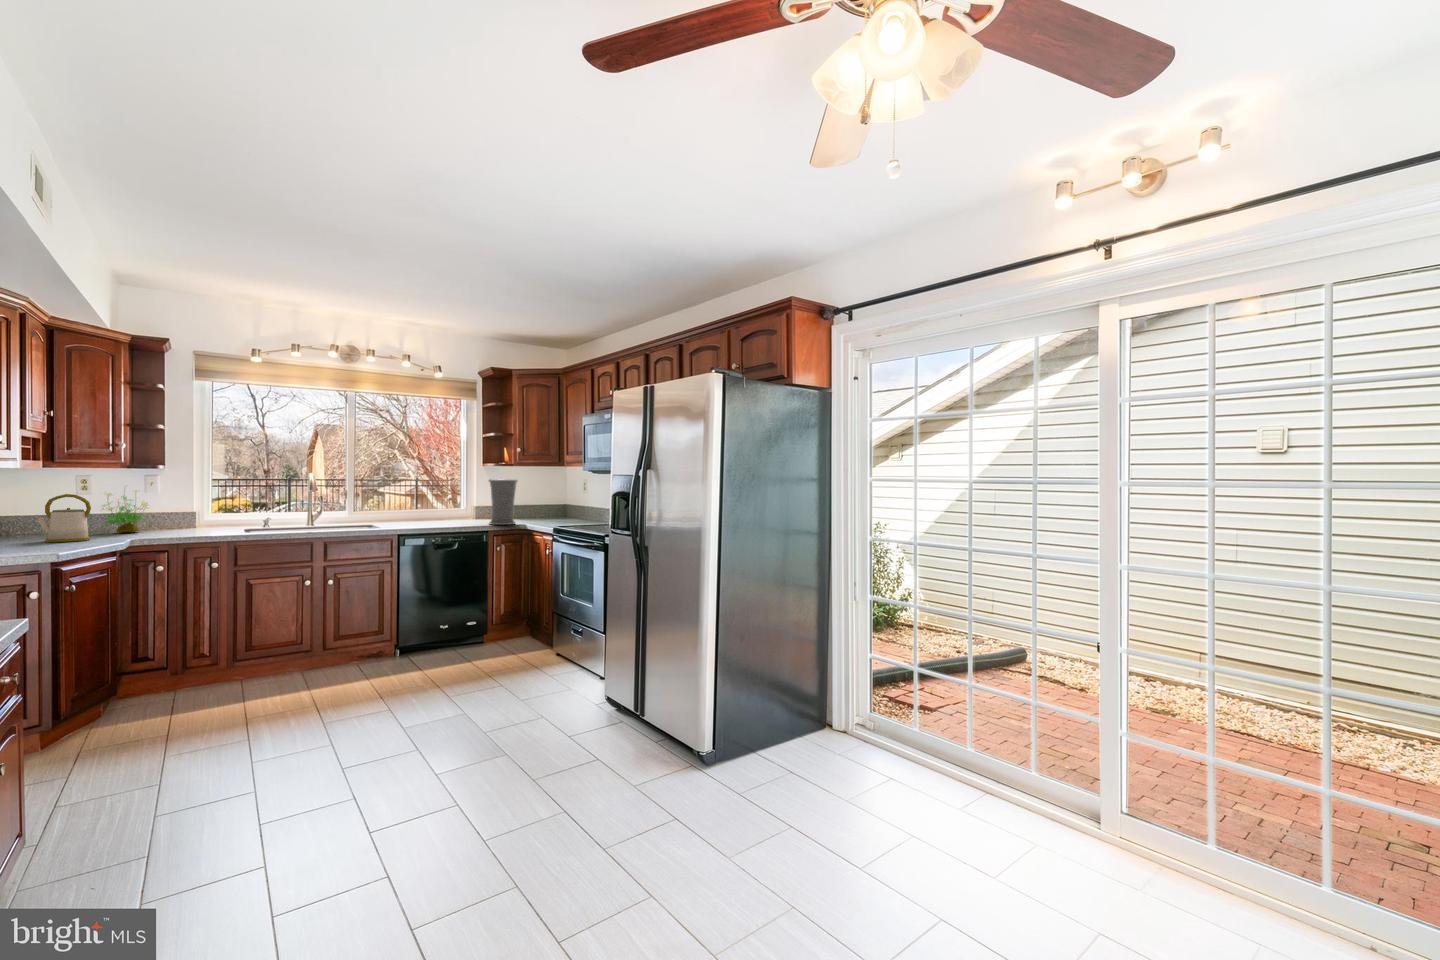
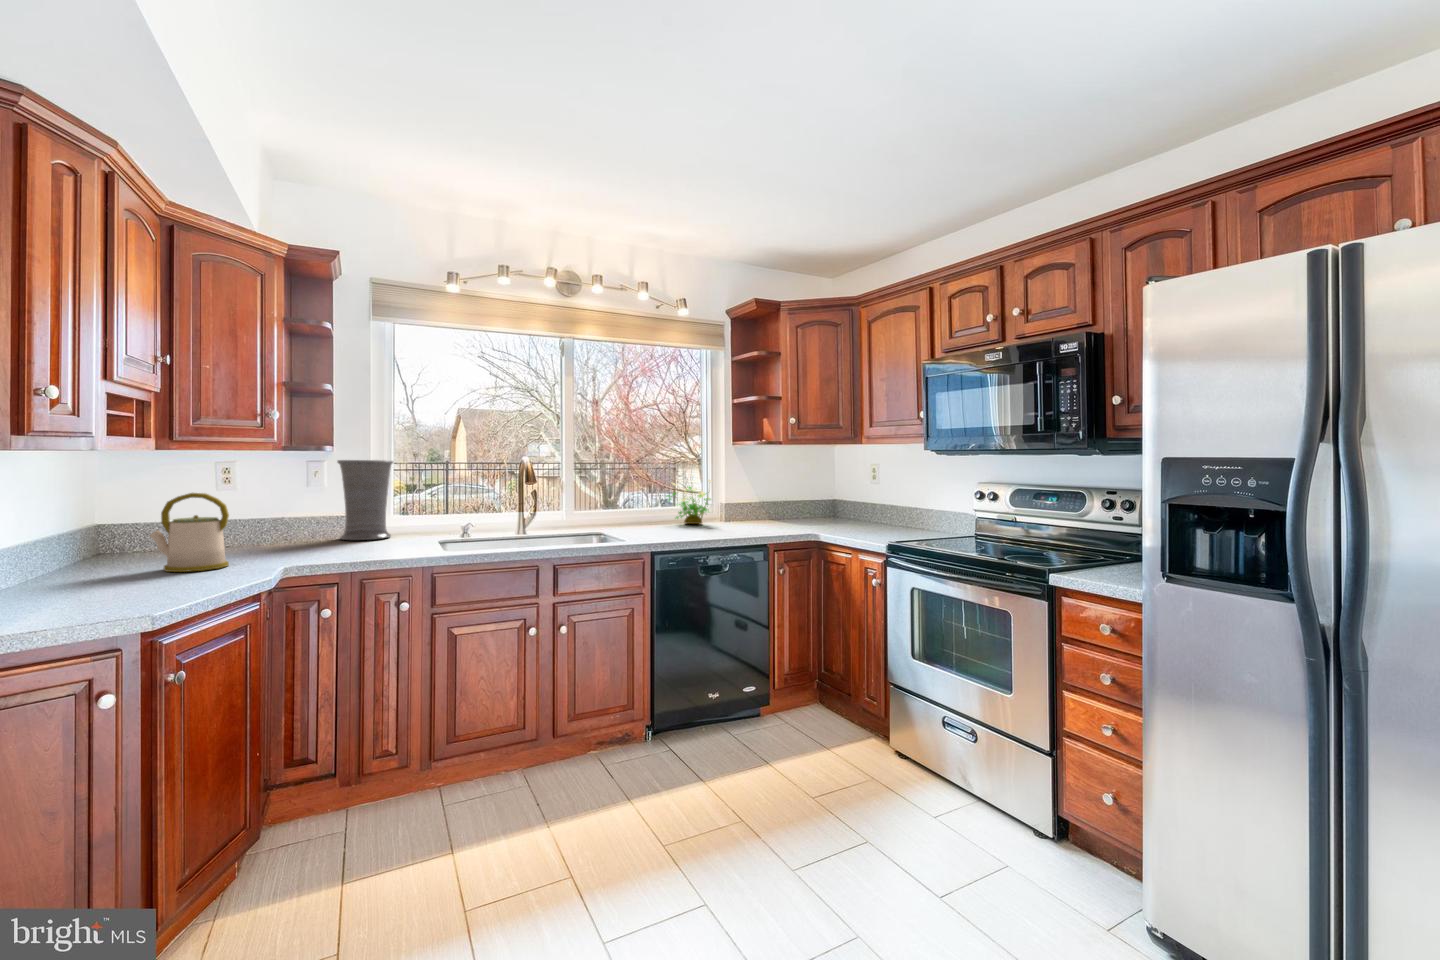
vase: present [489,479,517,525] -> present [337,460,393,540]
potted plant: present [101,490,148,532] -> present [666,480,712,524]

